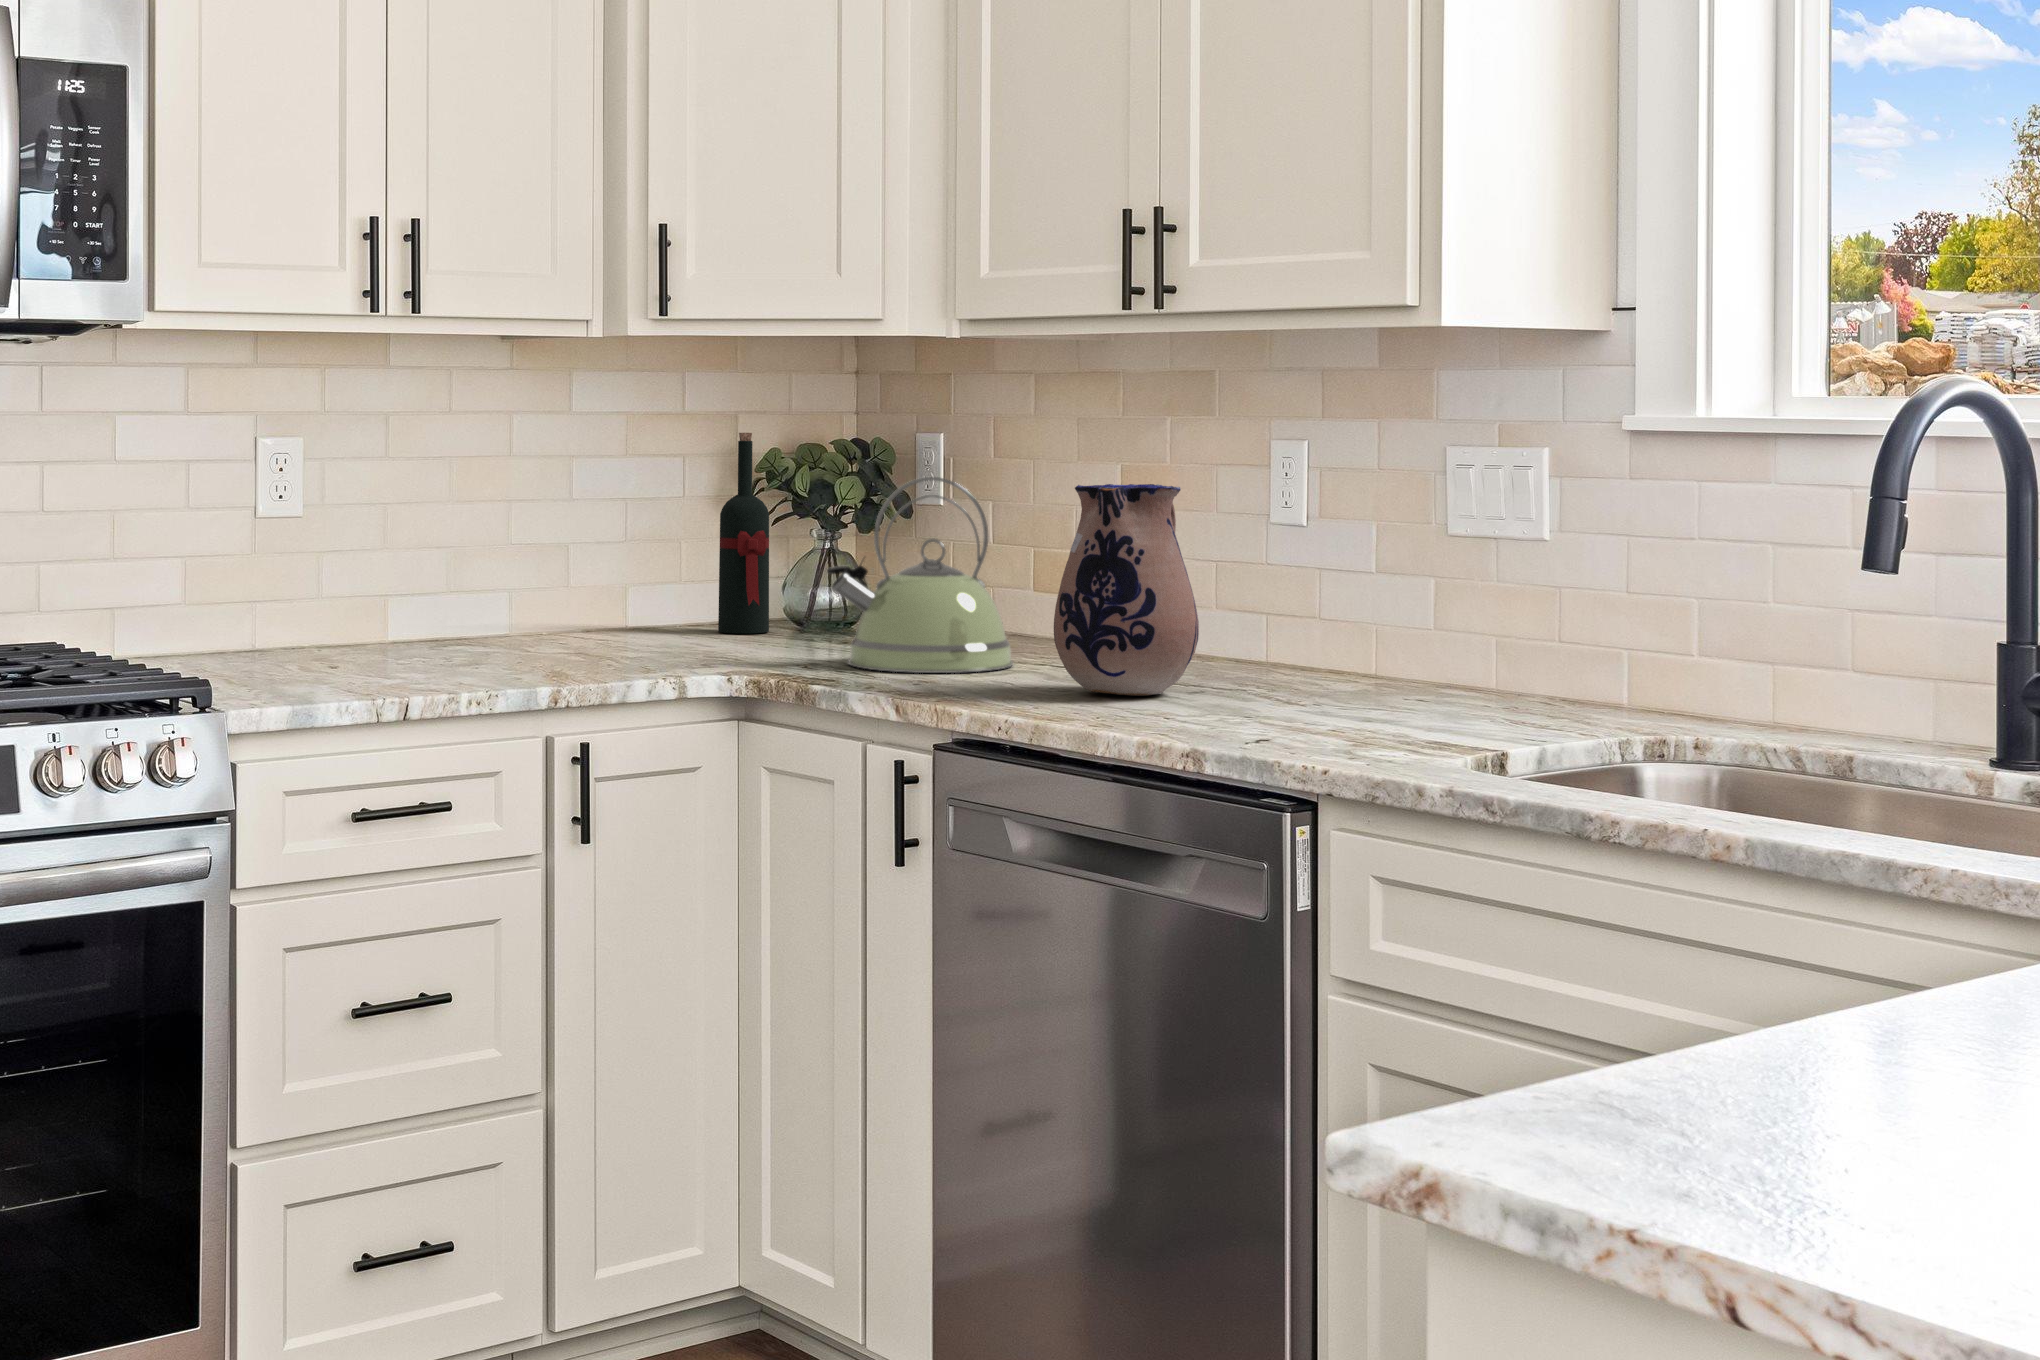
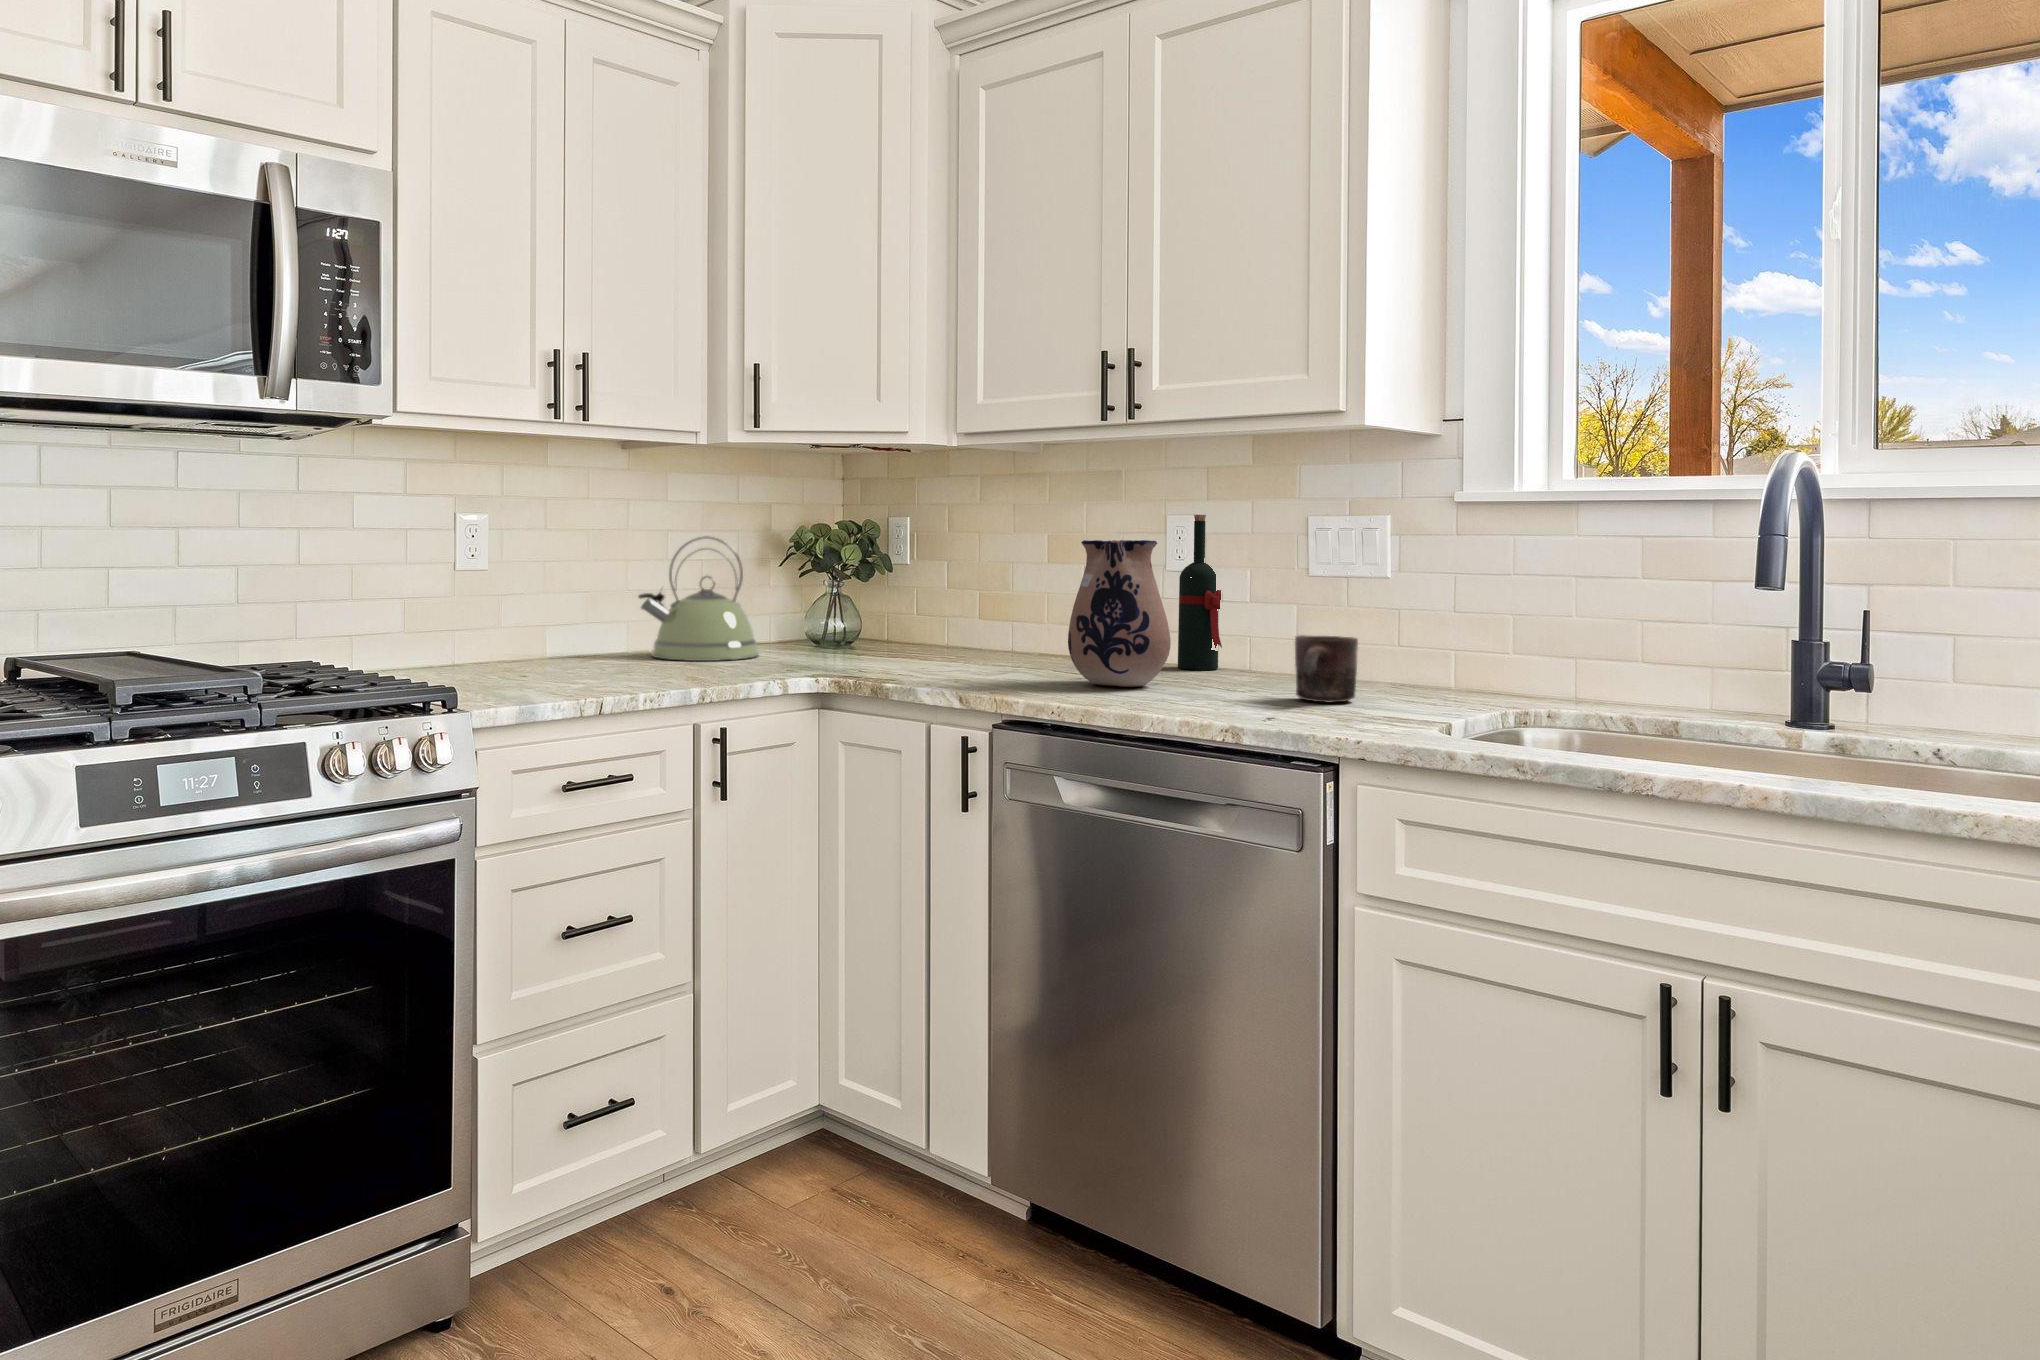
wine bottle: present [718,433,769,634] -> present [1178,515,1222,670]
kettle: present [827,477,1013,673] -> present [638,536,758,661]
mug: none [1330,626,1426,721] -> present [1295,635,1358,703]

